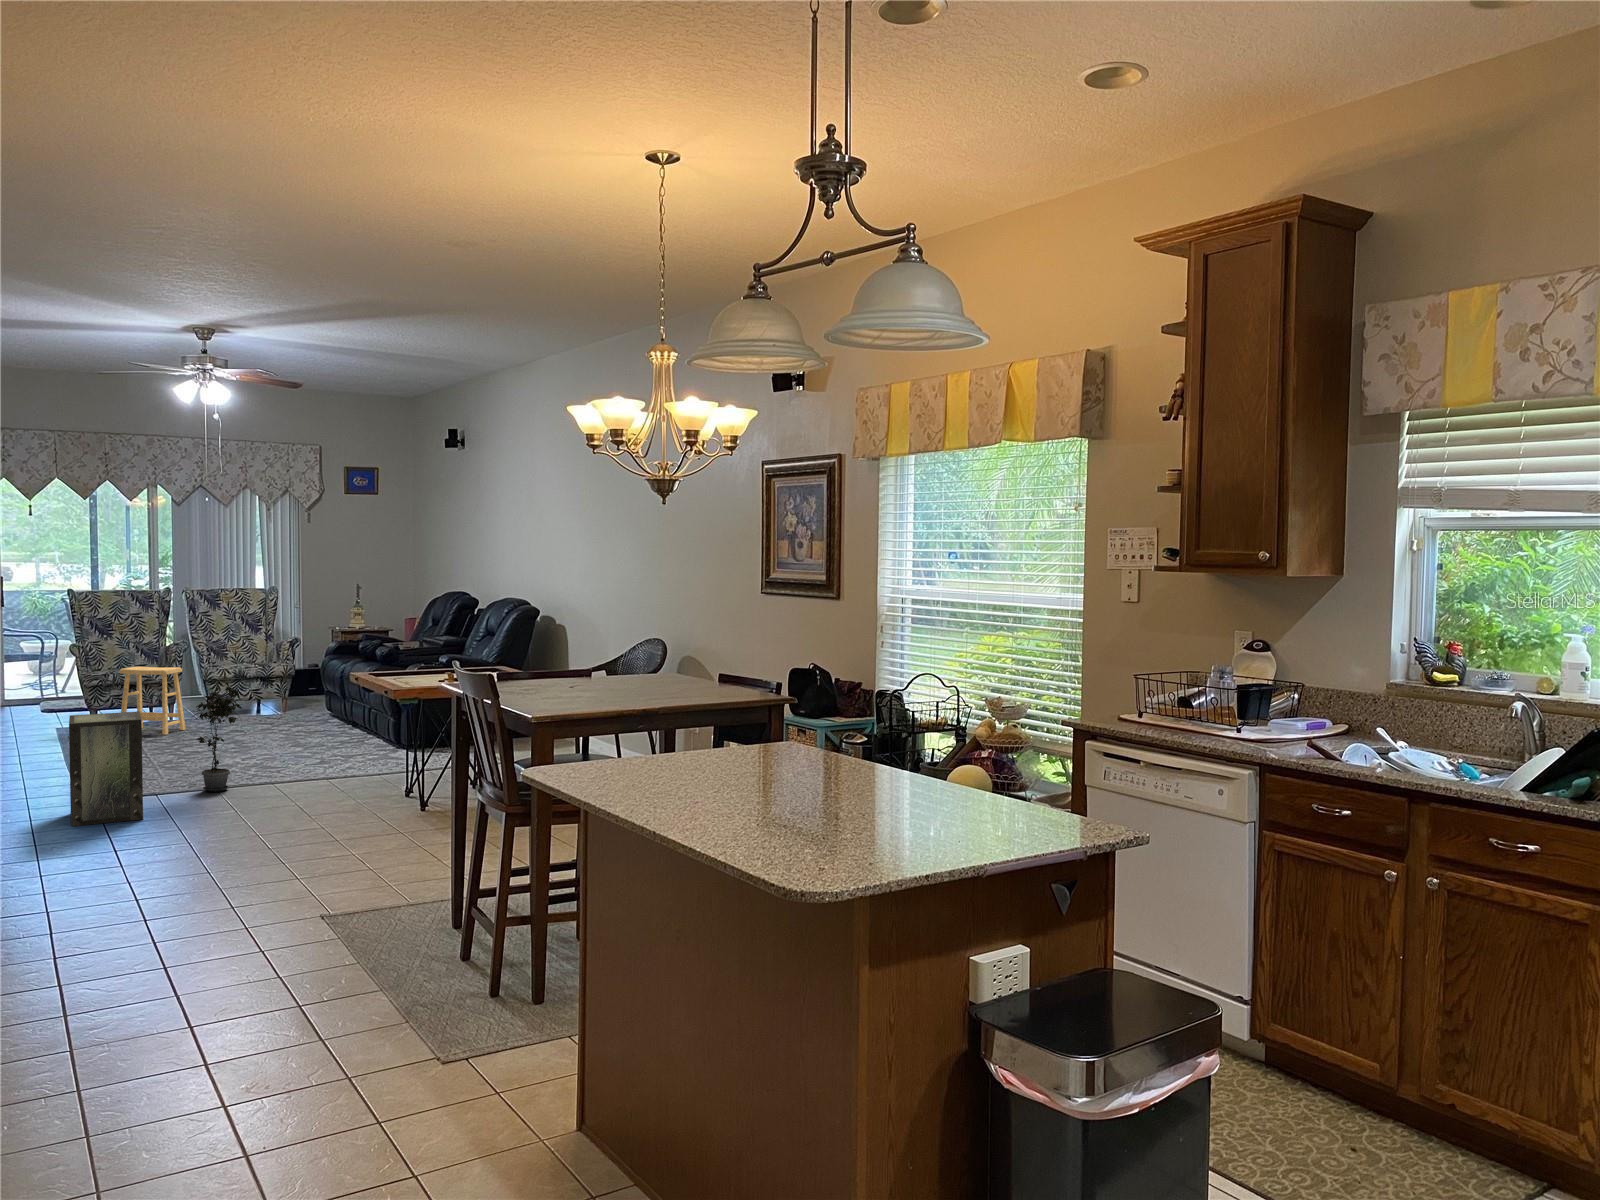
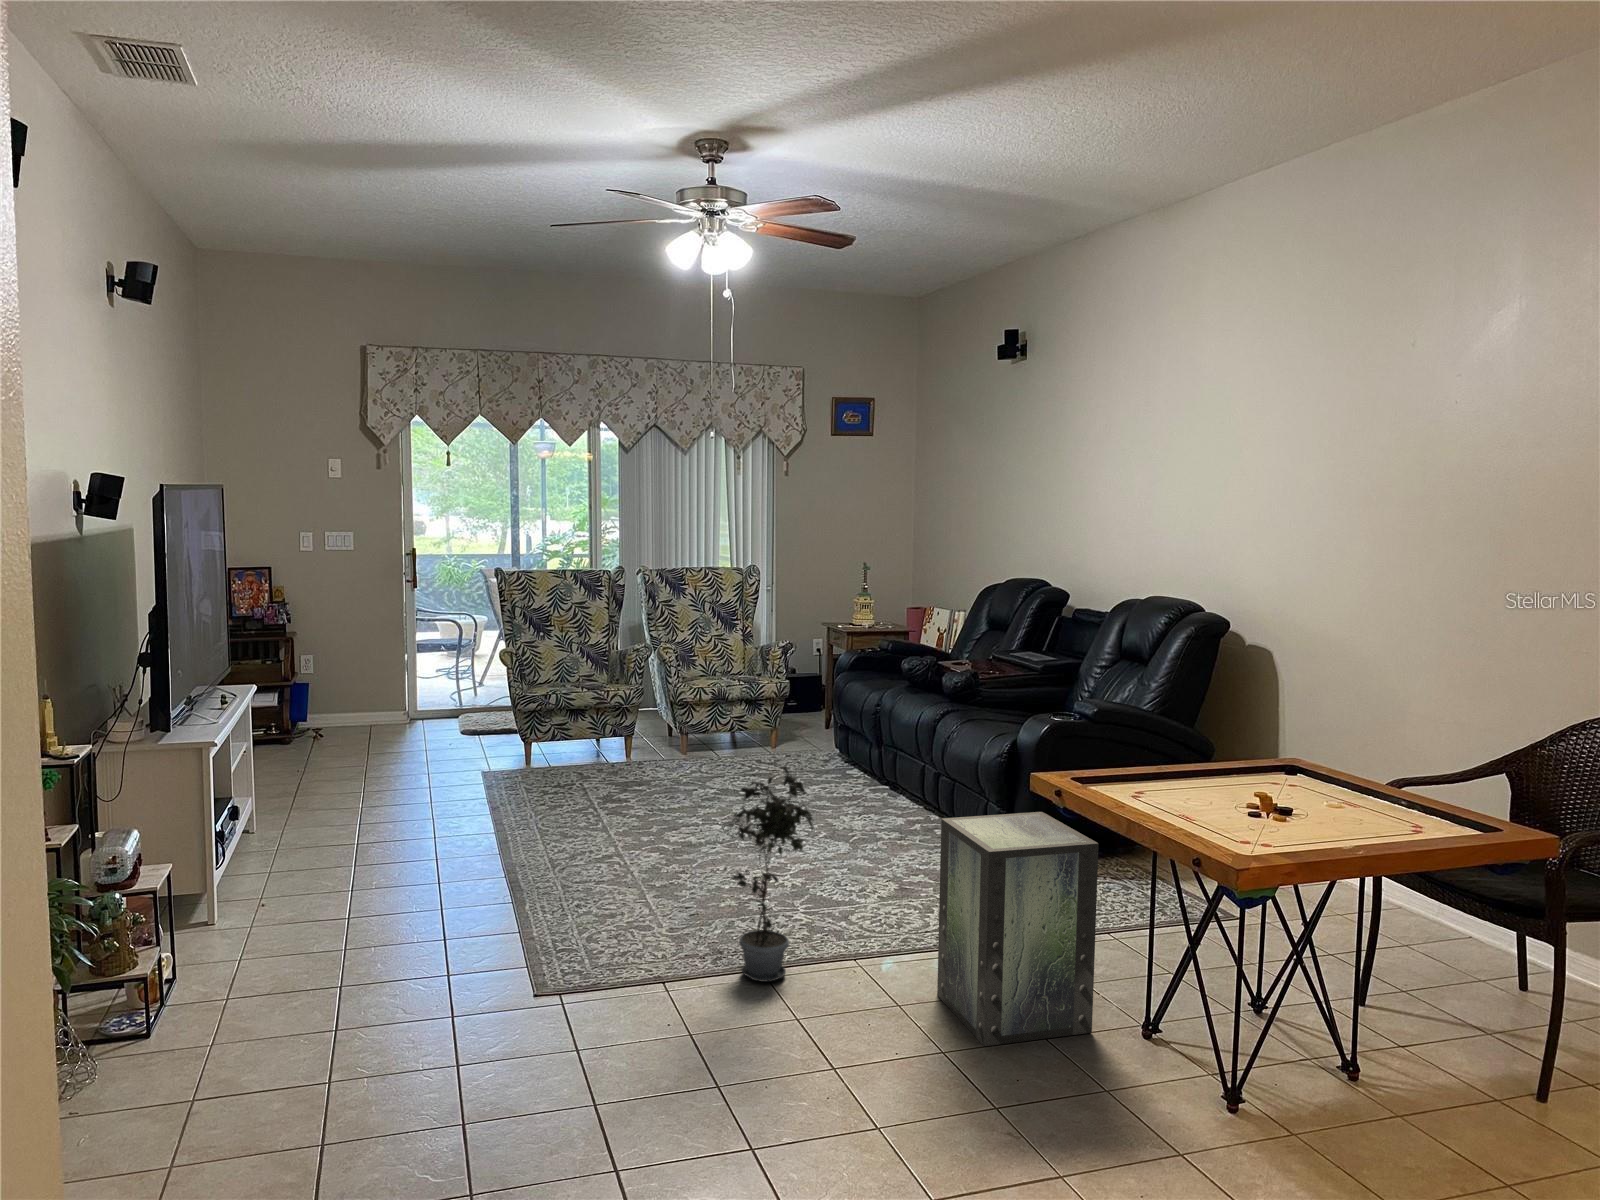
footstool: present [119,667,186,735] -> none [563,684,652,792]
storage box: present [69,711,143,826] -> present [937,812,1099,1046]

